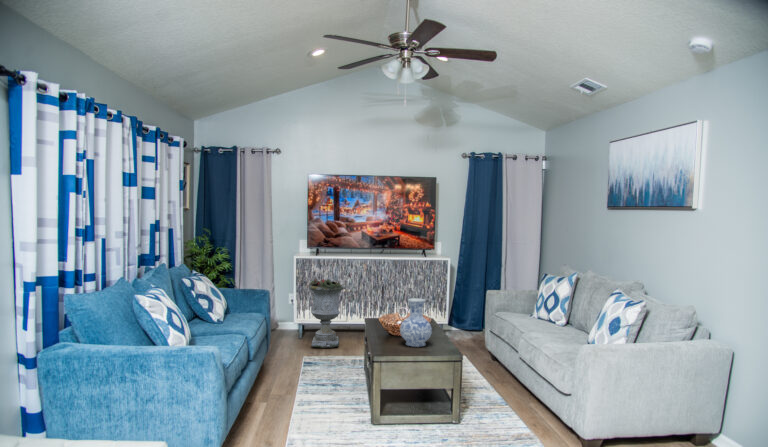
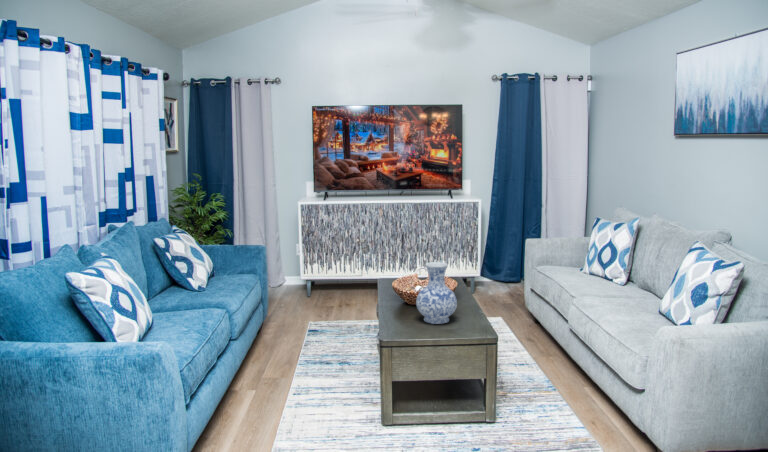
planter: present [309,278,344,348] -> none [316,227,358,307]

